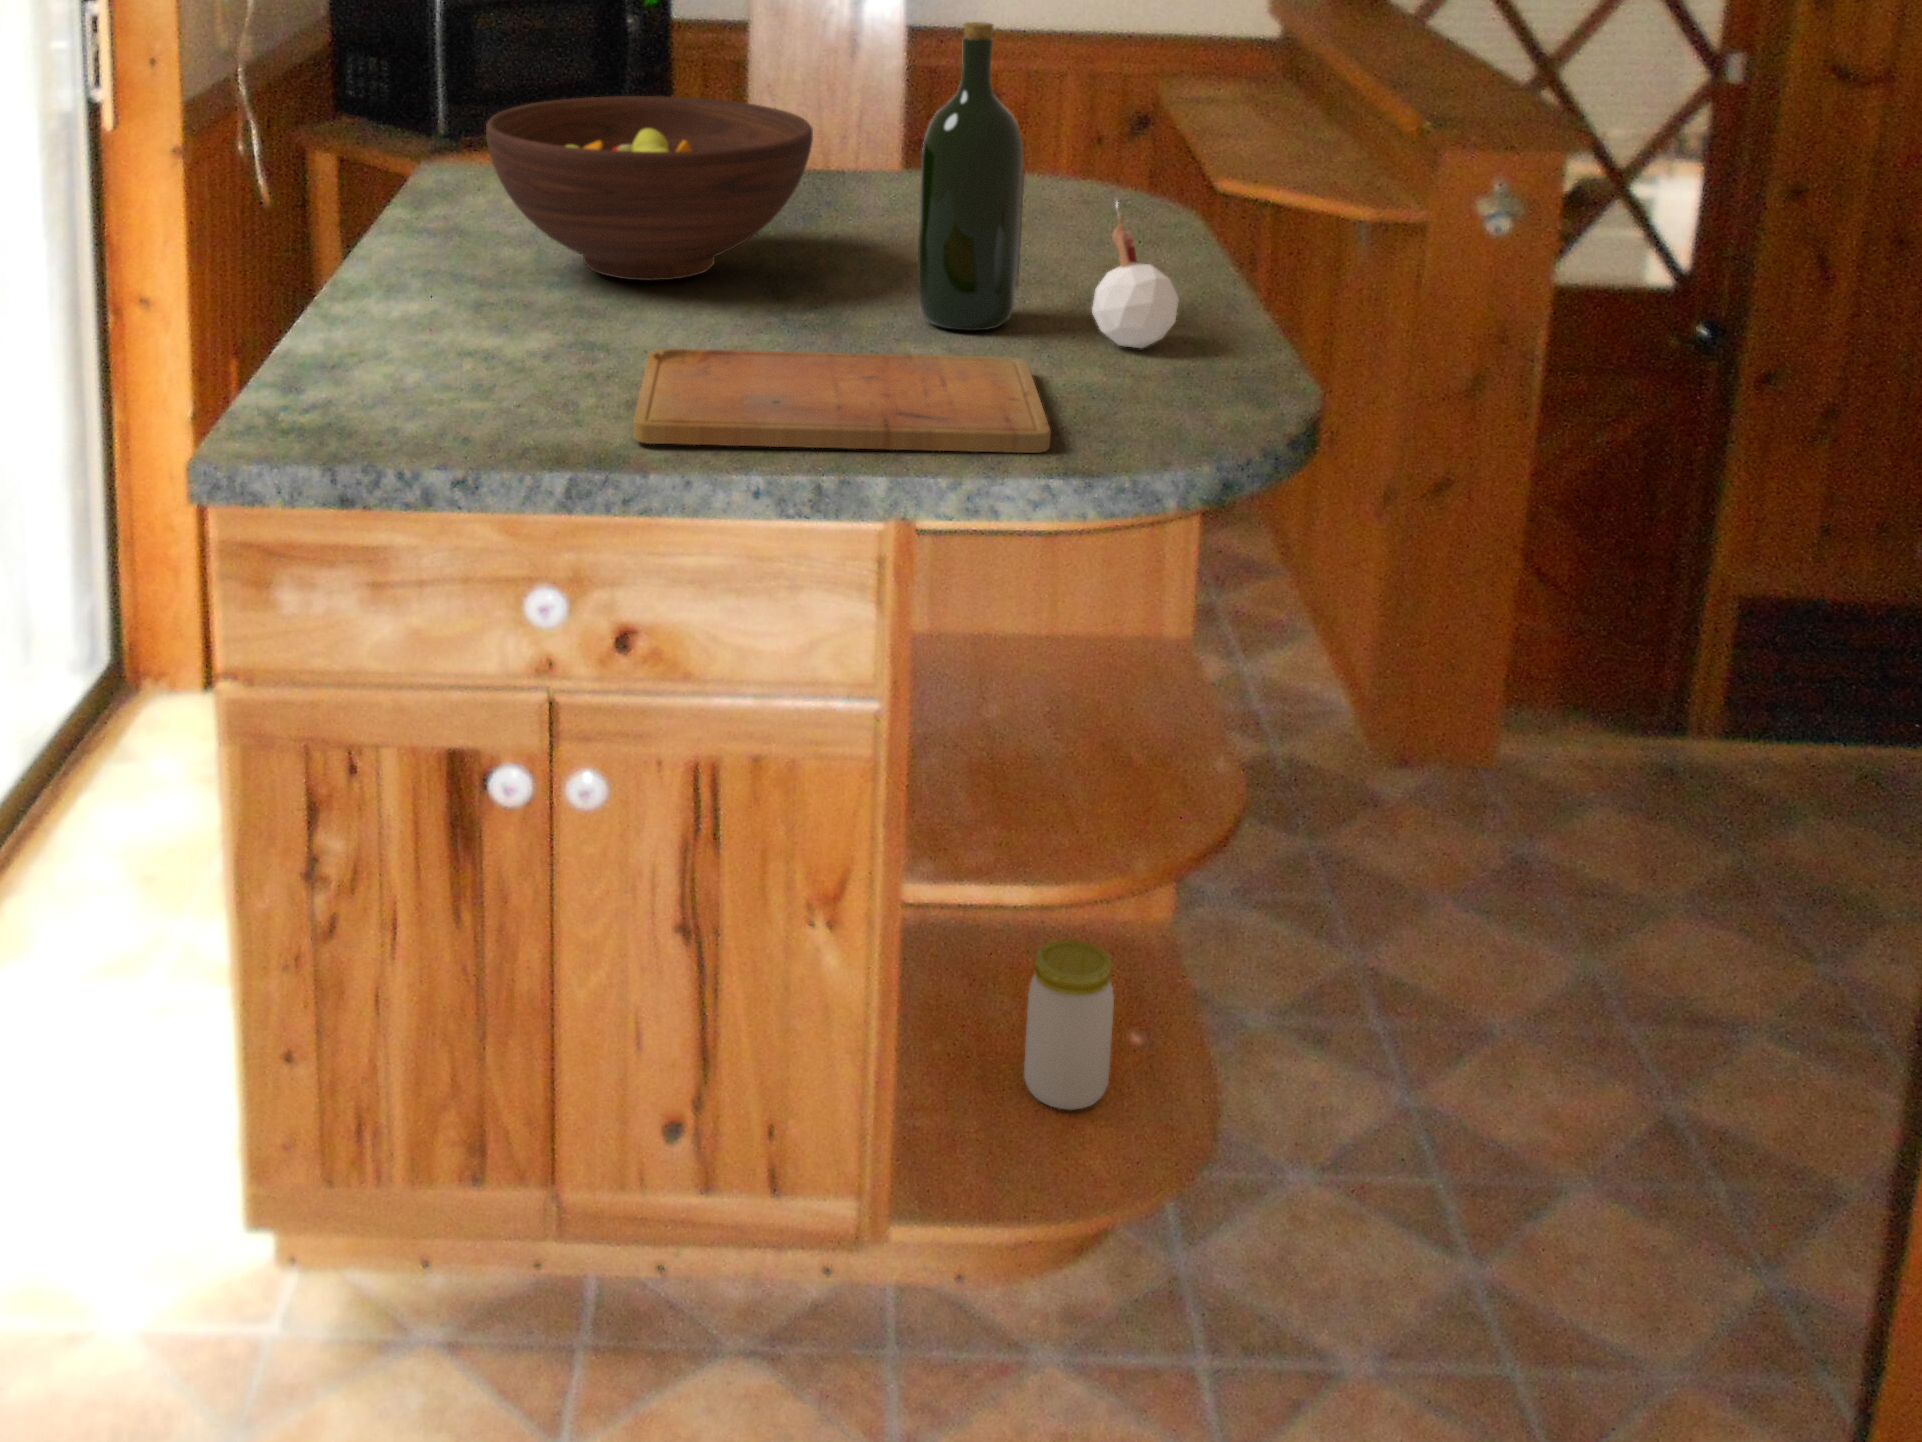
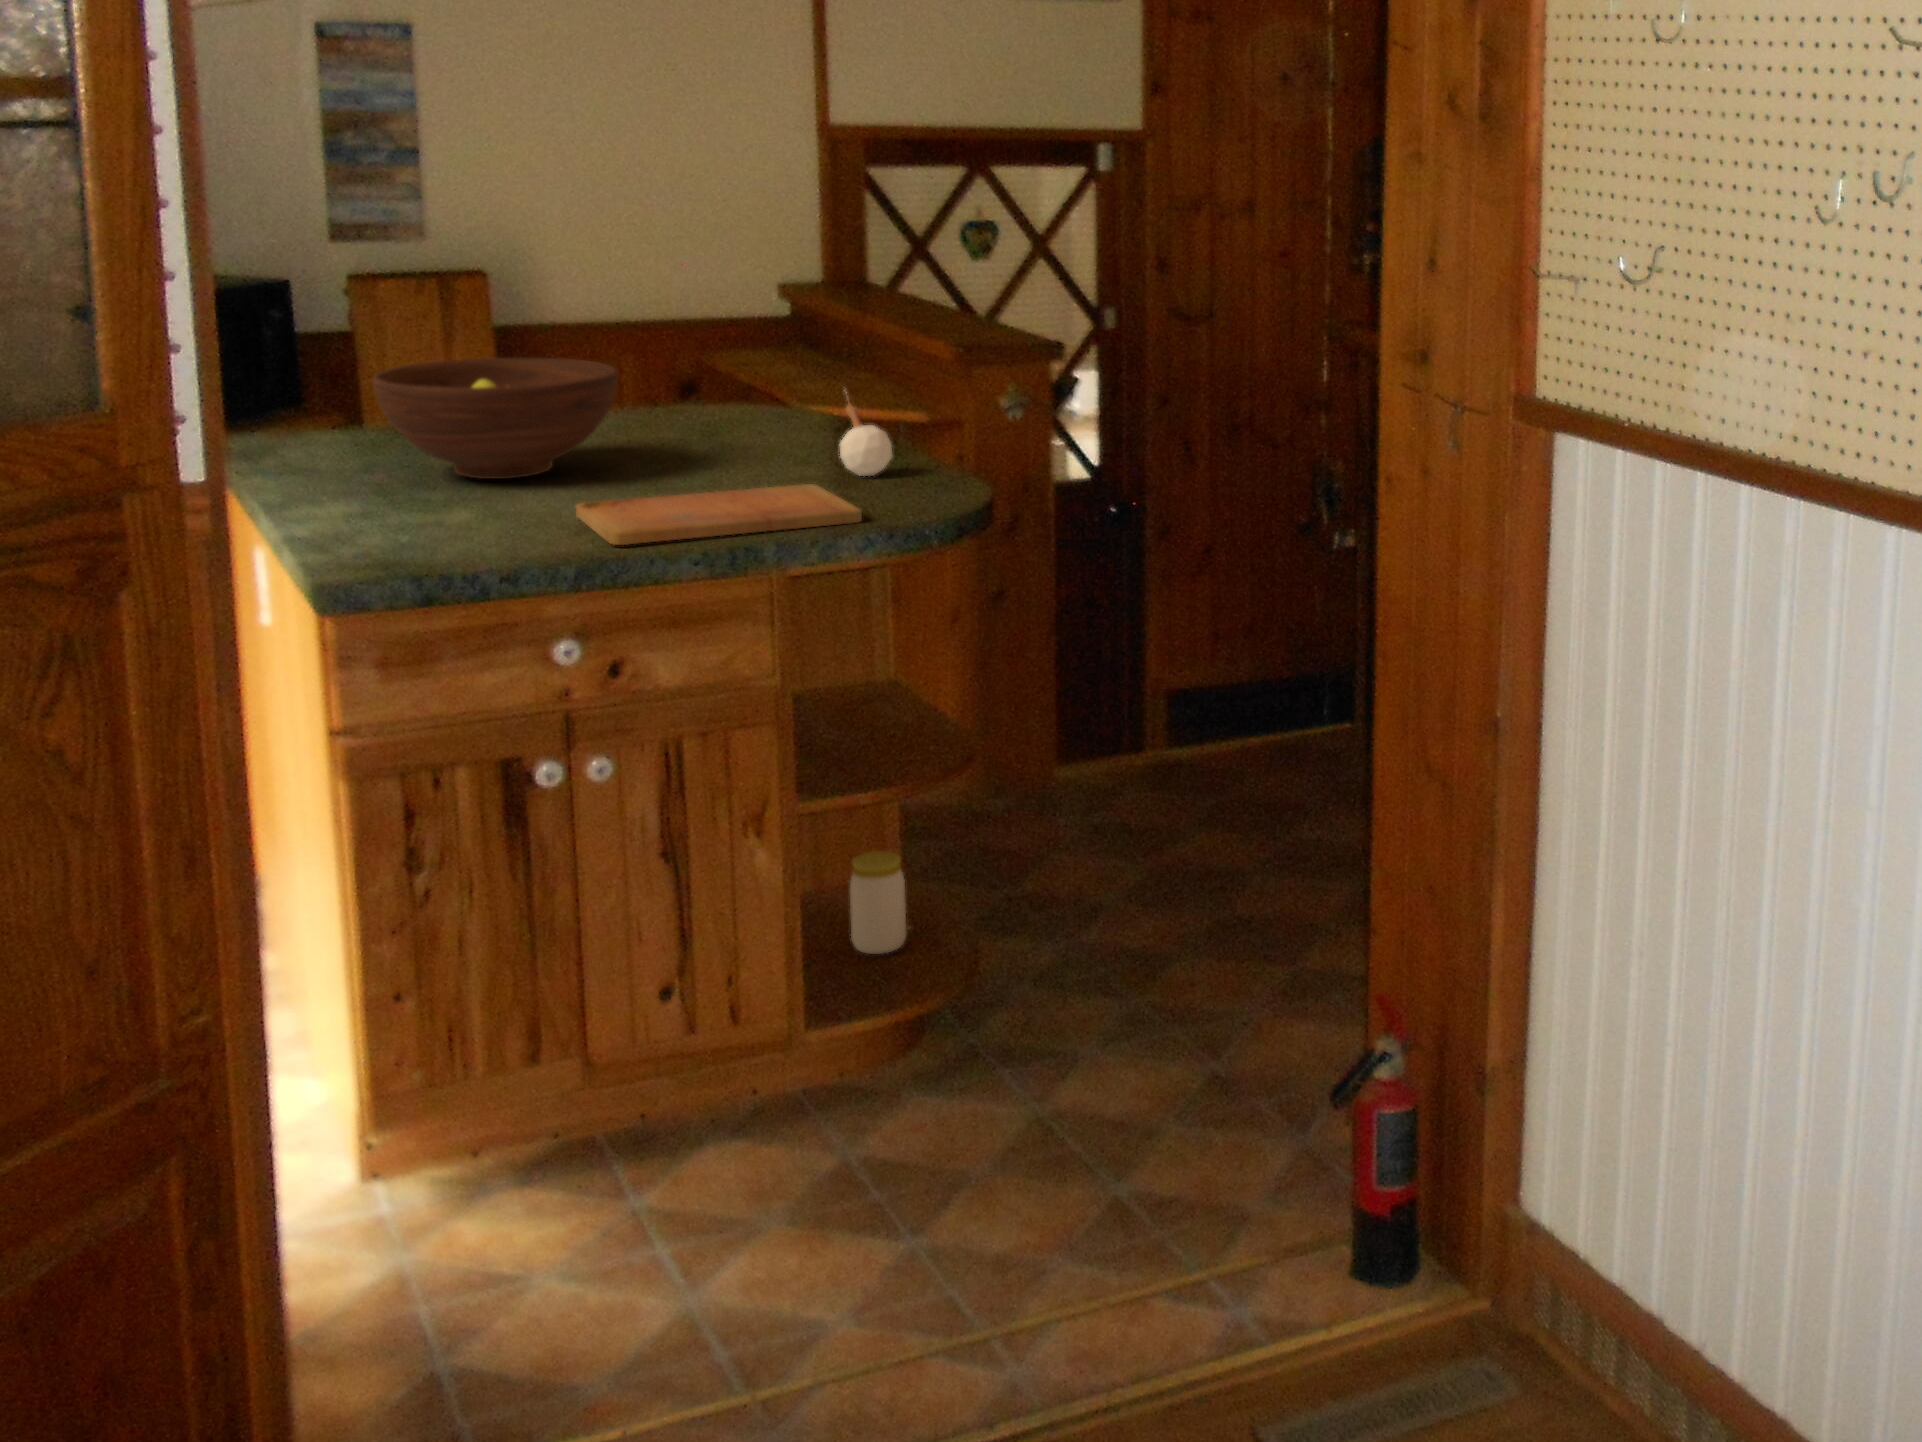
wine bottle: present [918,22,1024,331] -> none [714,287,785,479]

